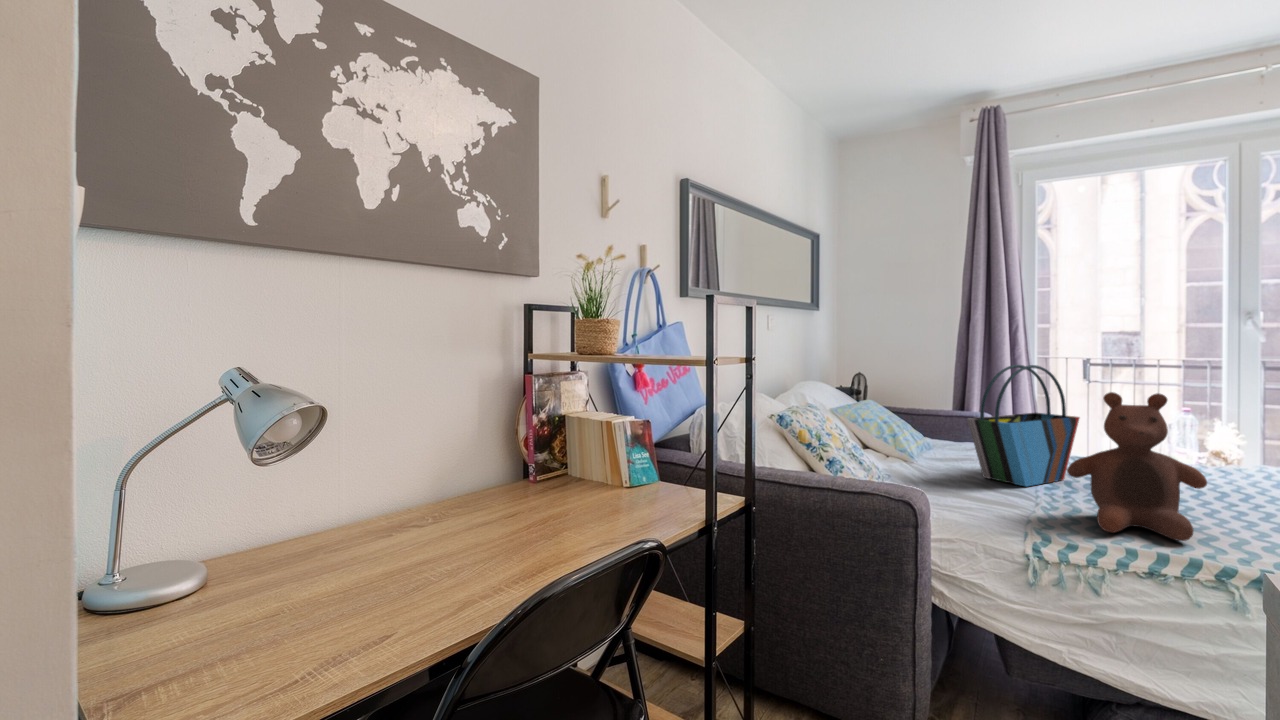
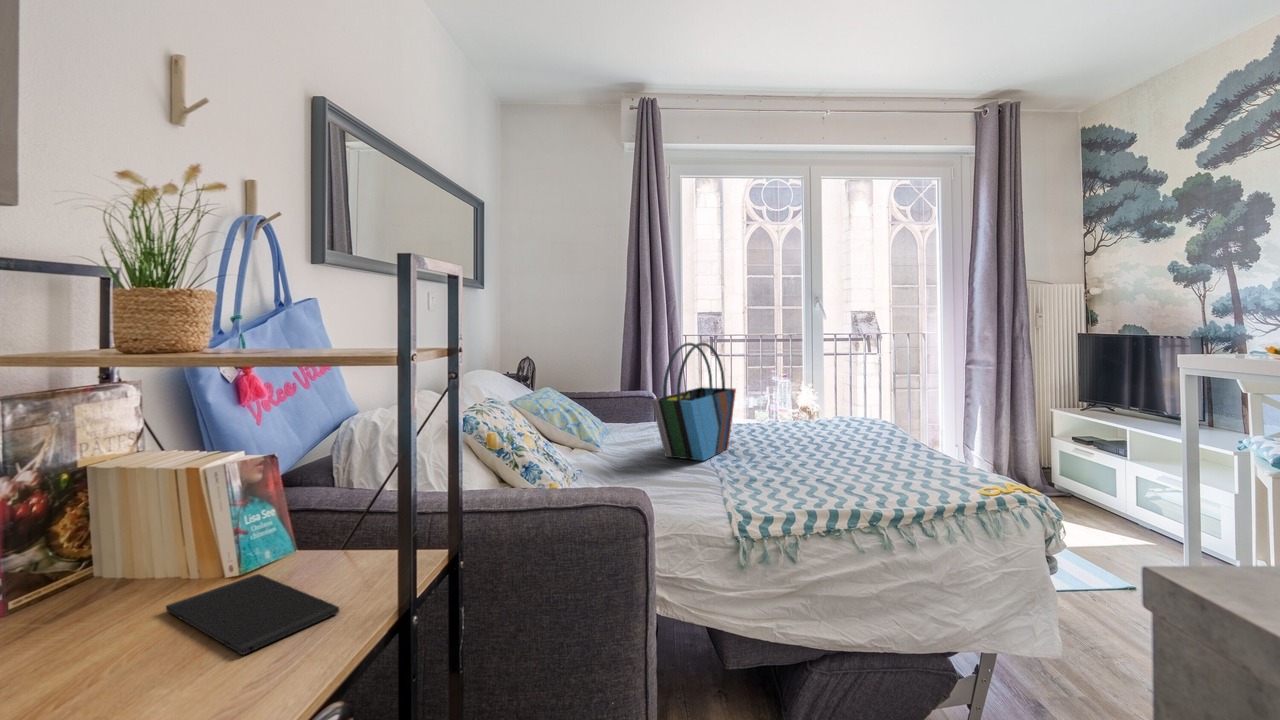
stuffed bear: present [1067,392,1207,541] -> none [748,364,849,498]
tablet: none [597,489,679,520] -> present [166,574,339,655]

